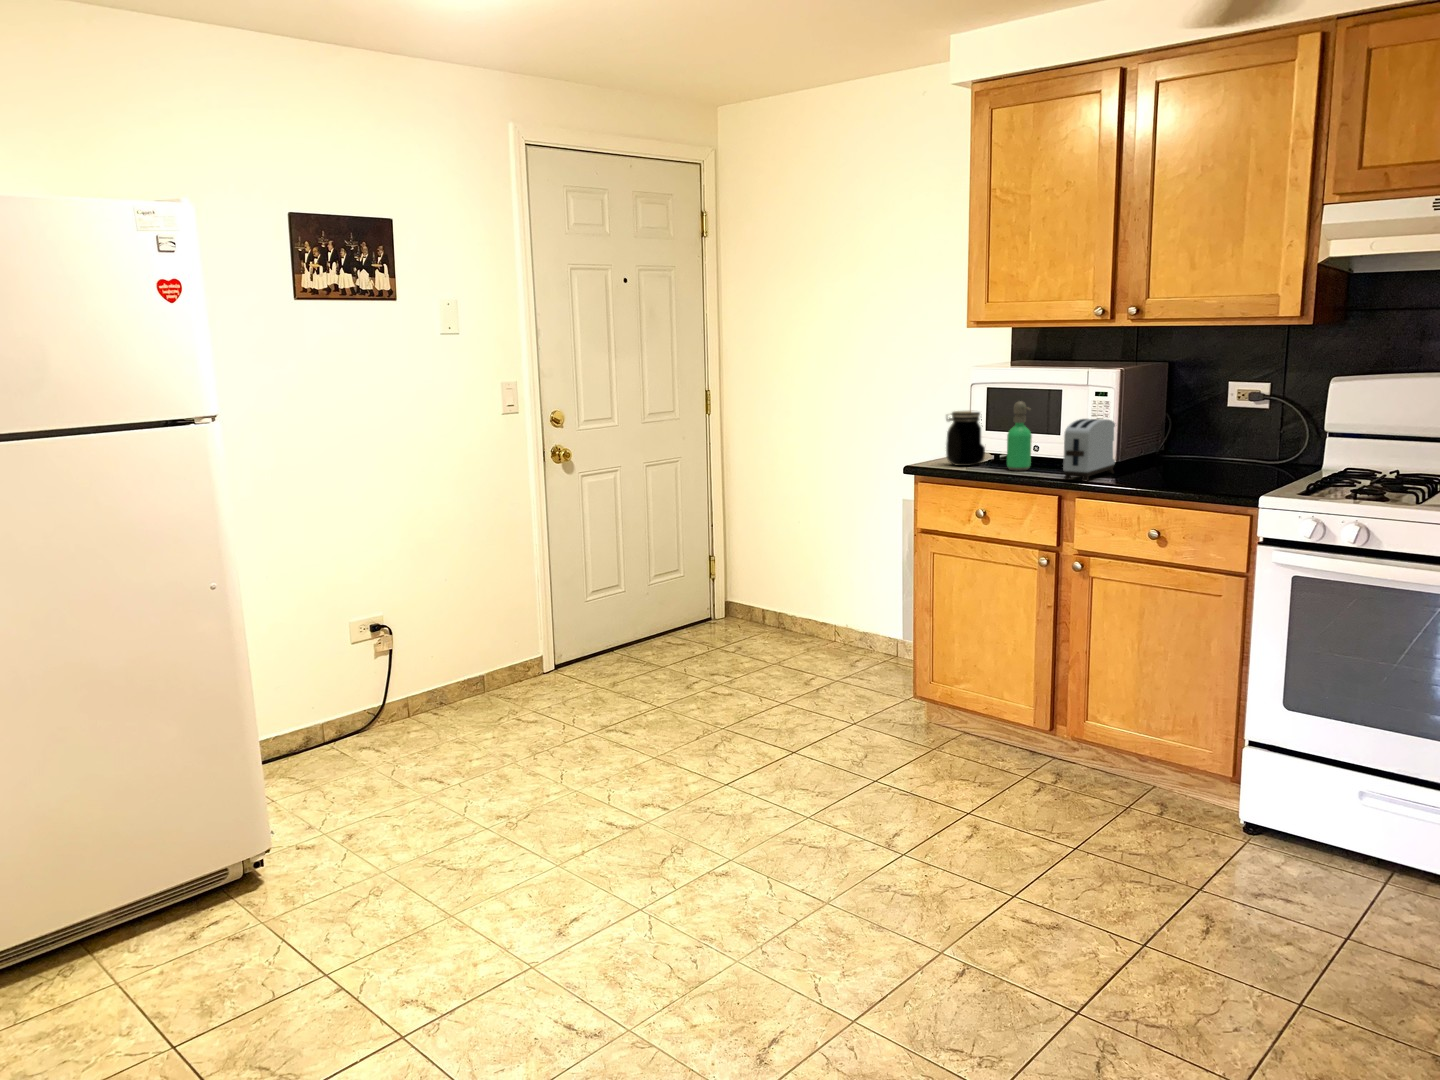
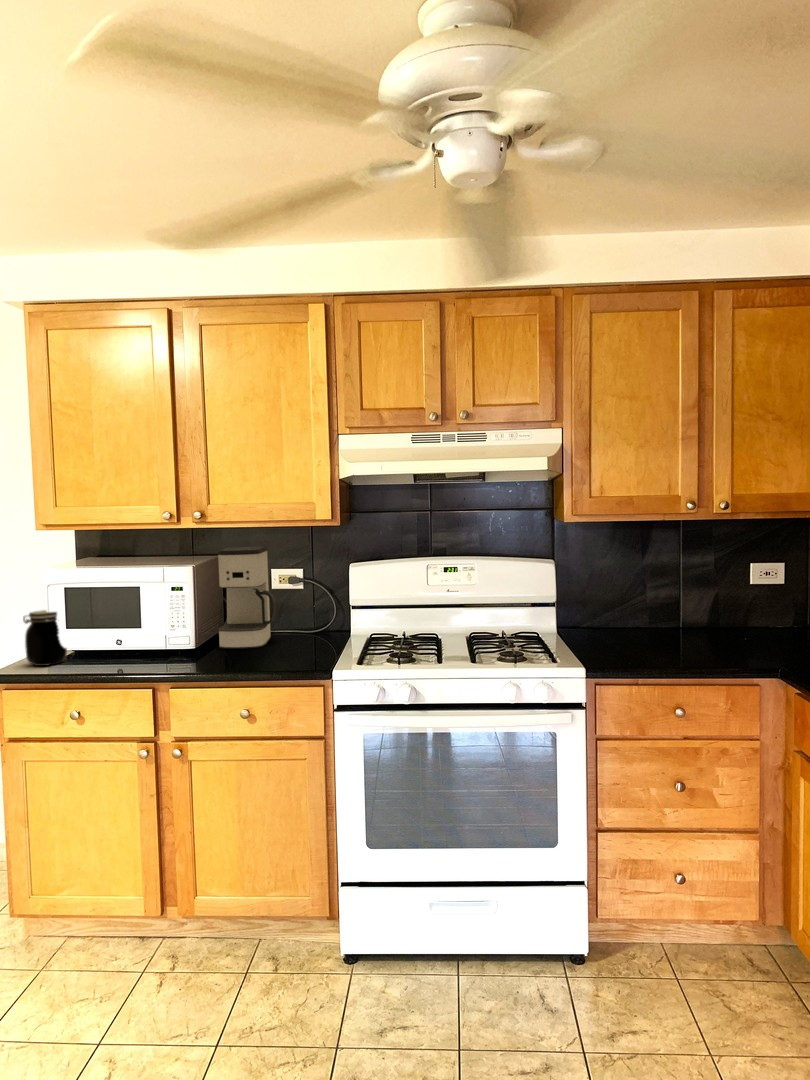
coffee maker: none [1147,352,1224,470] -> present [218,547,276,649]
soap dispenser: present [1007,401,1032,471] -> none [91,600,116,666]
toaster: present [1063,419,1115,482] -> none [153,612,196,673]

